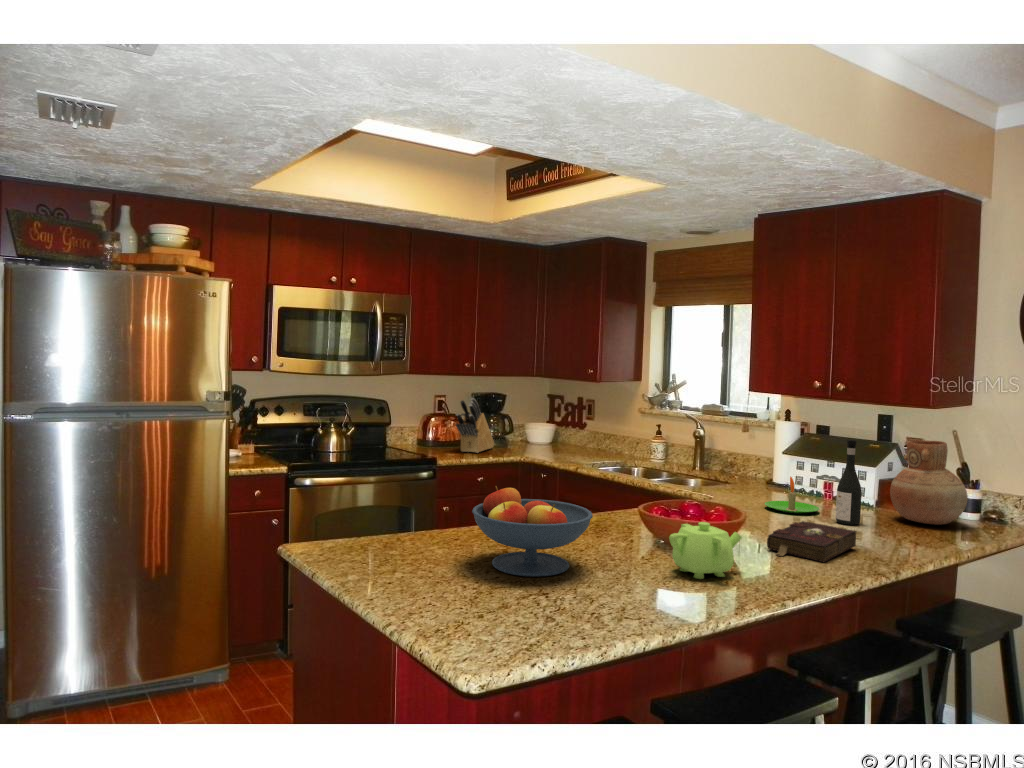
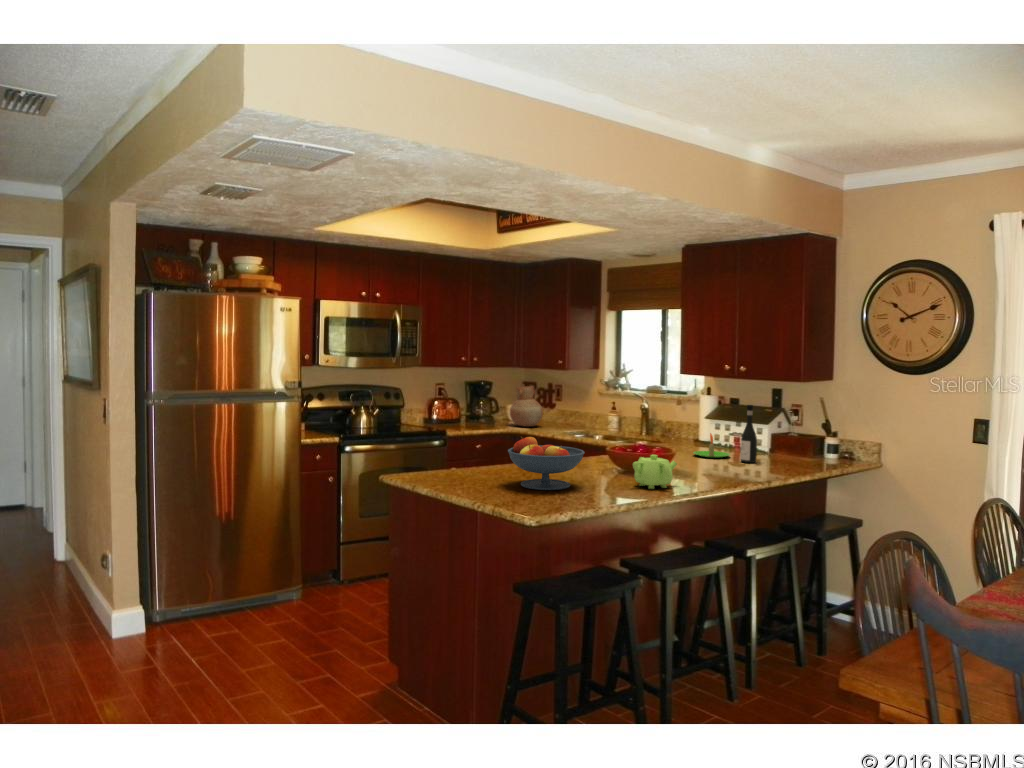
knife block: present [456,398,494,453] -> none [458,384,486,427]
vase: present [890,440,968,525] -> present [510,386,543,427]
book: present [767,521,856,562] -> none [694,459,751,481]

